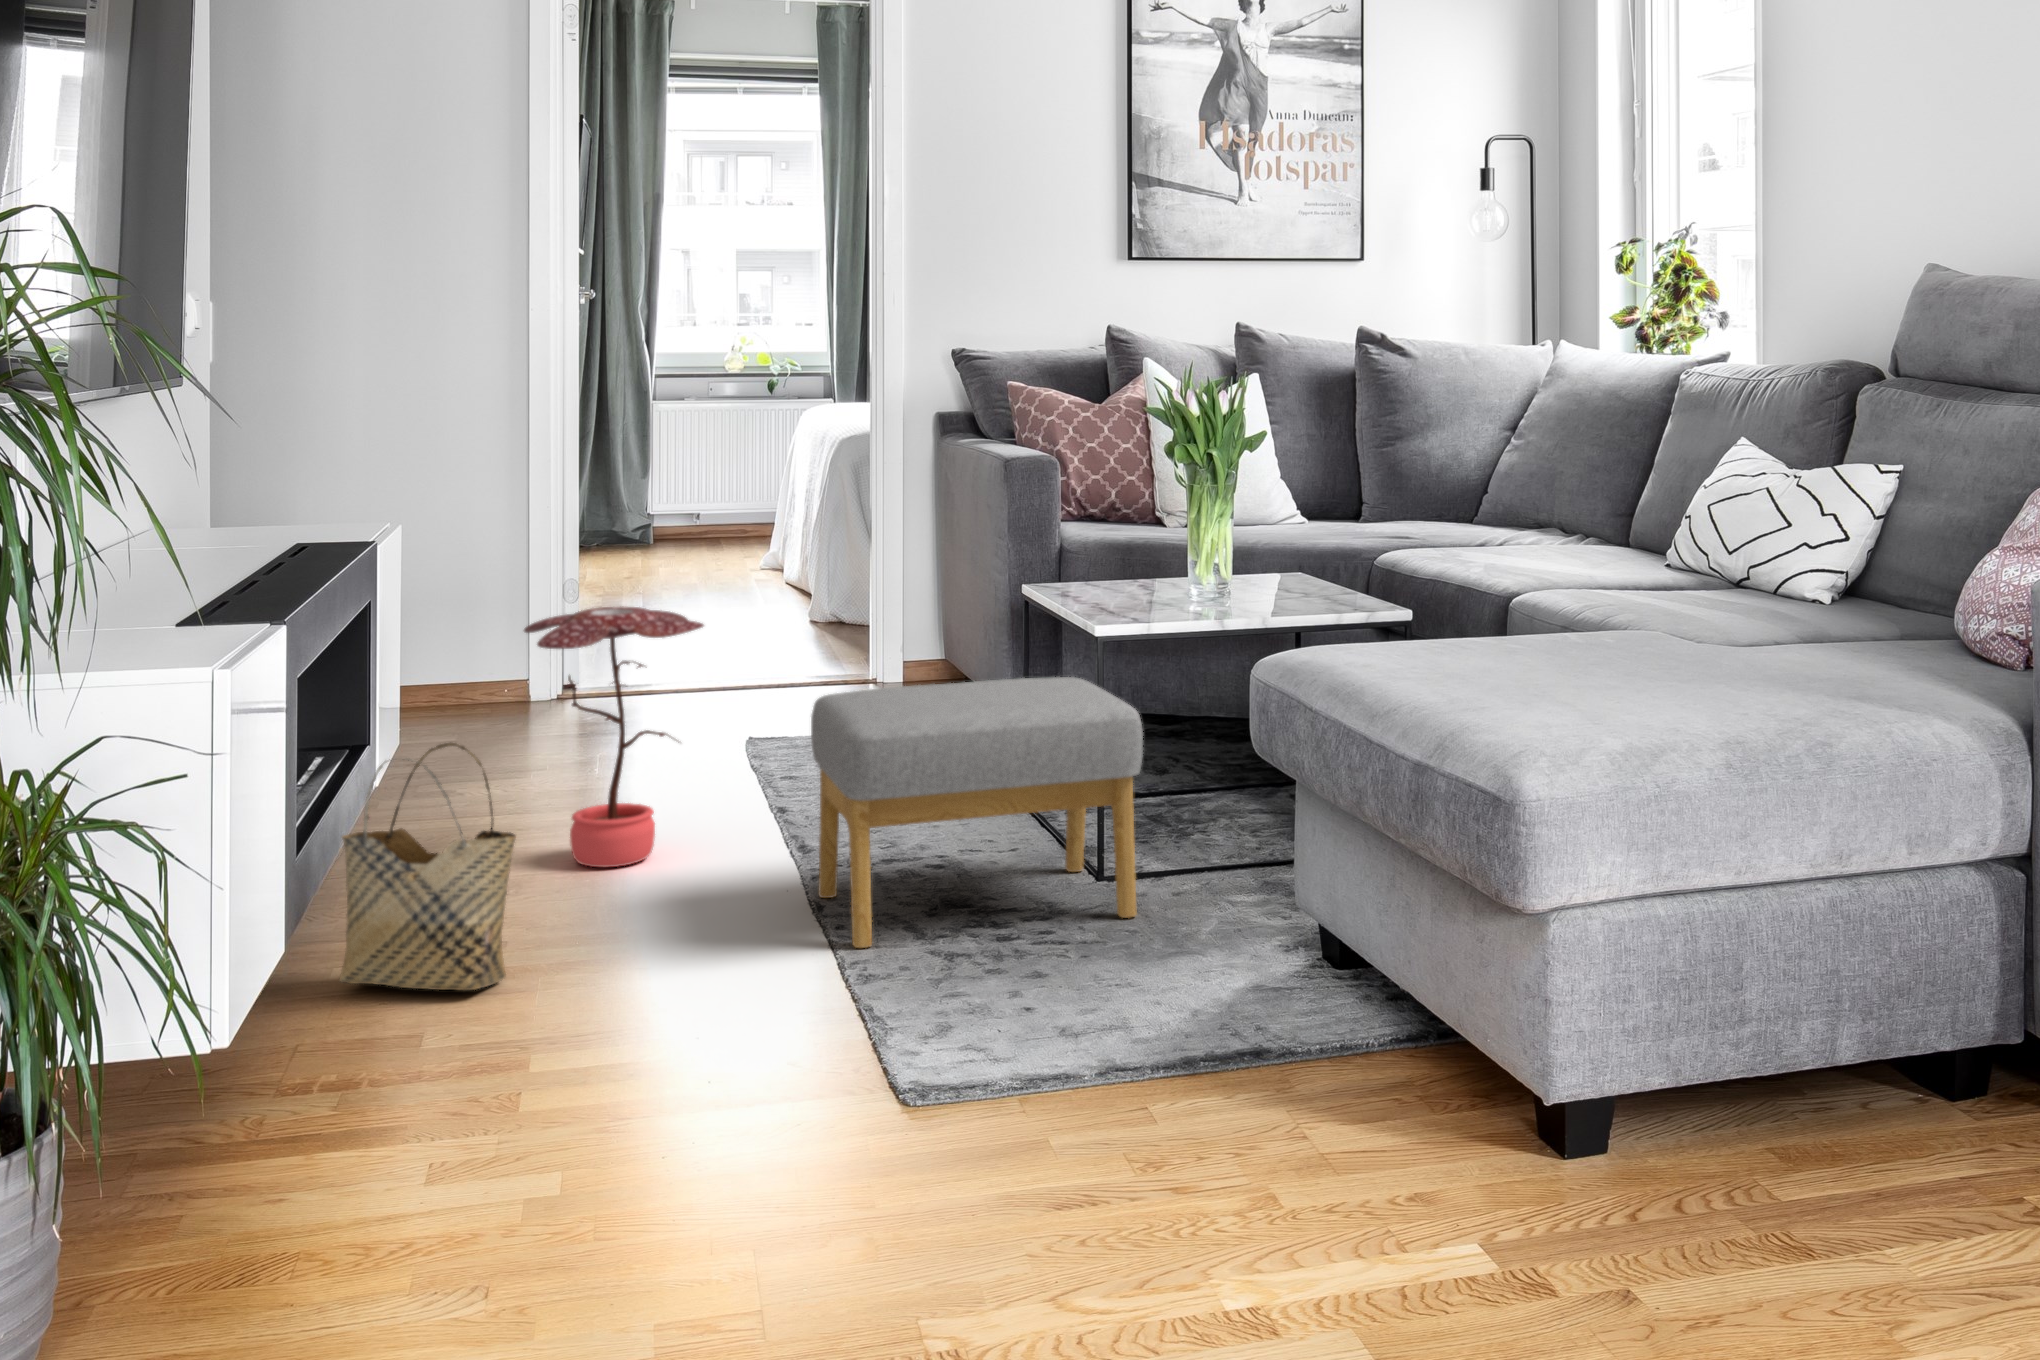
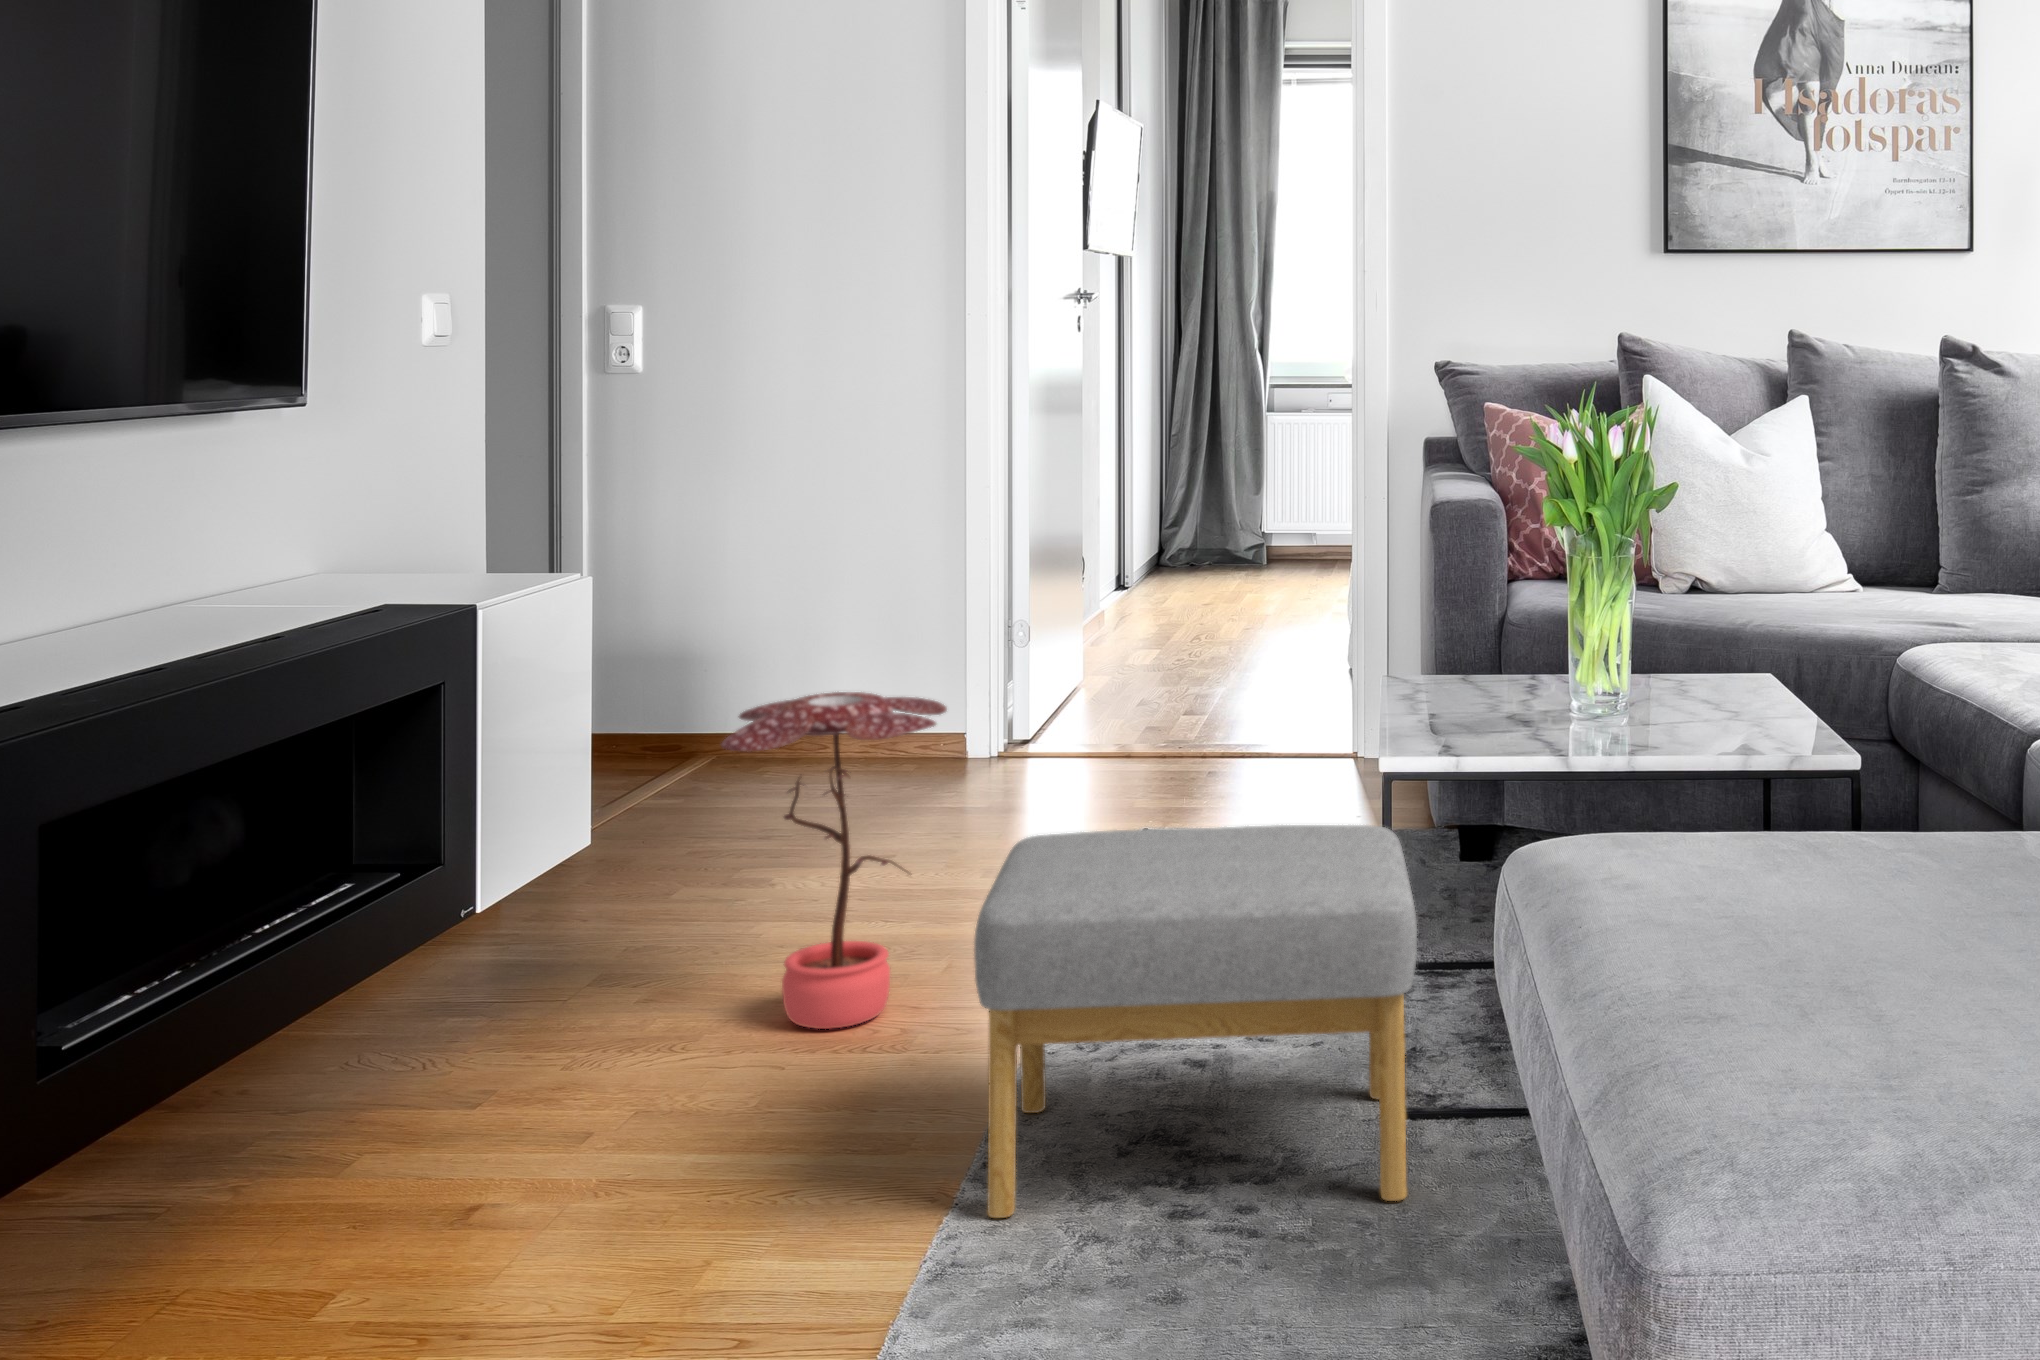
woven basket: present [340,743,516,990] -> none [315,892,532,1242]

